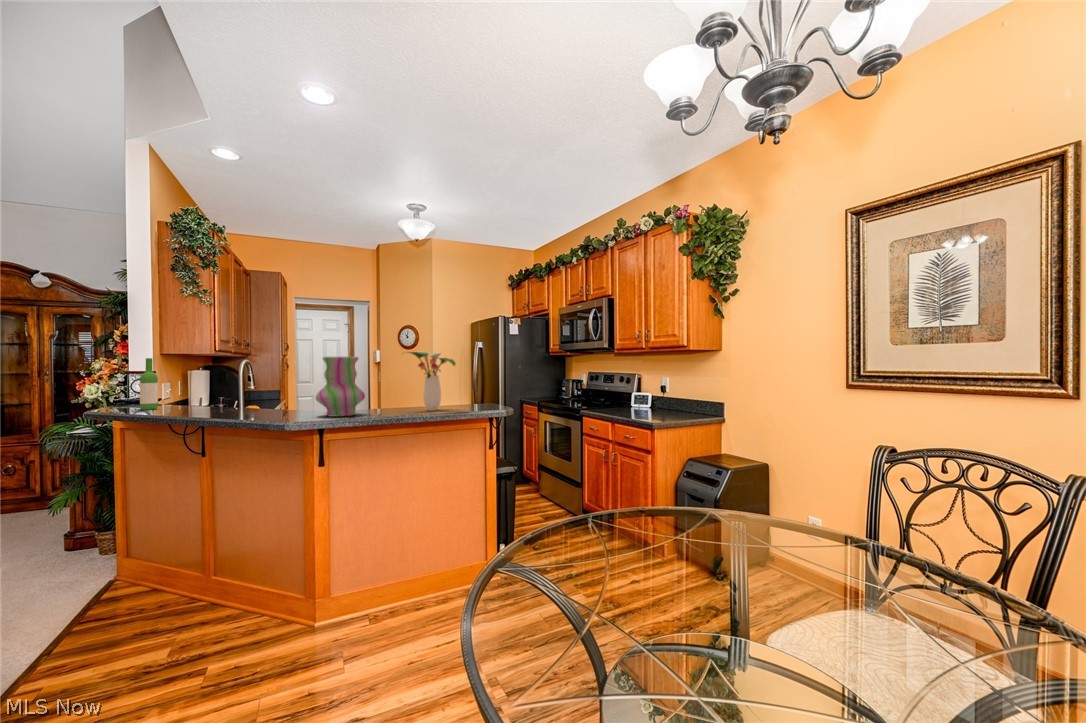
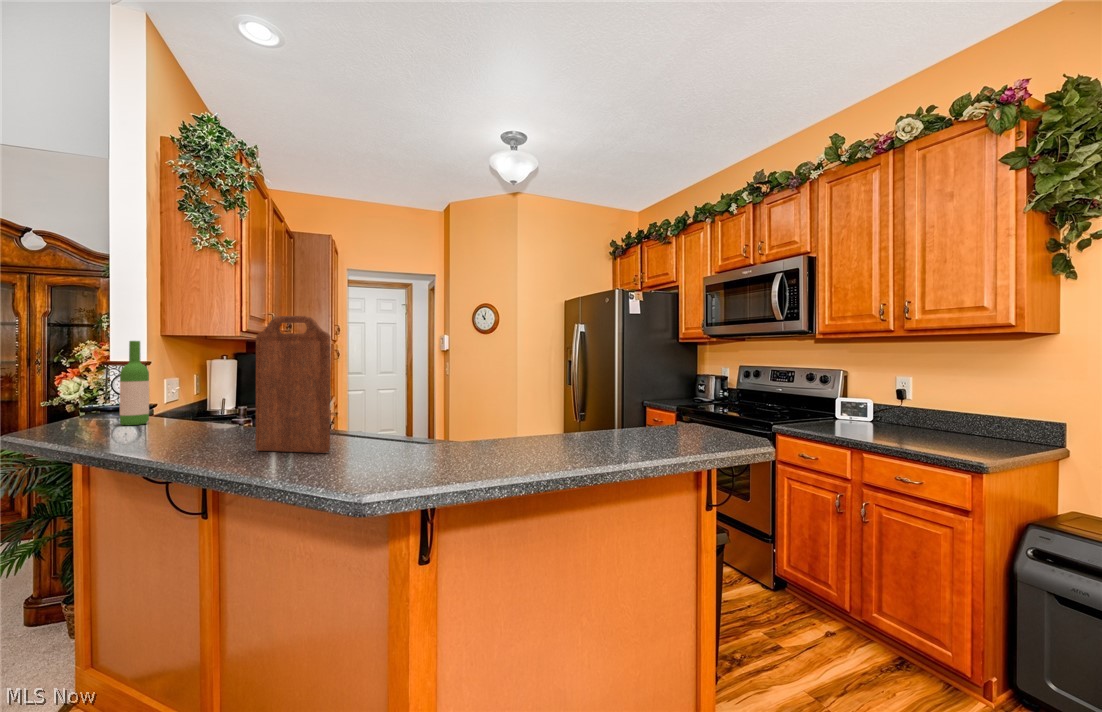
cutting board: none [230,346,271,417] -> present [256,316,330,453]
flower arrangement: present [408,351,456,411] -> none [558,328,659,437]
vase: present [316,357,365,416] -> none [413,336,501,455]

